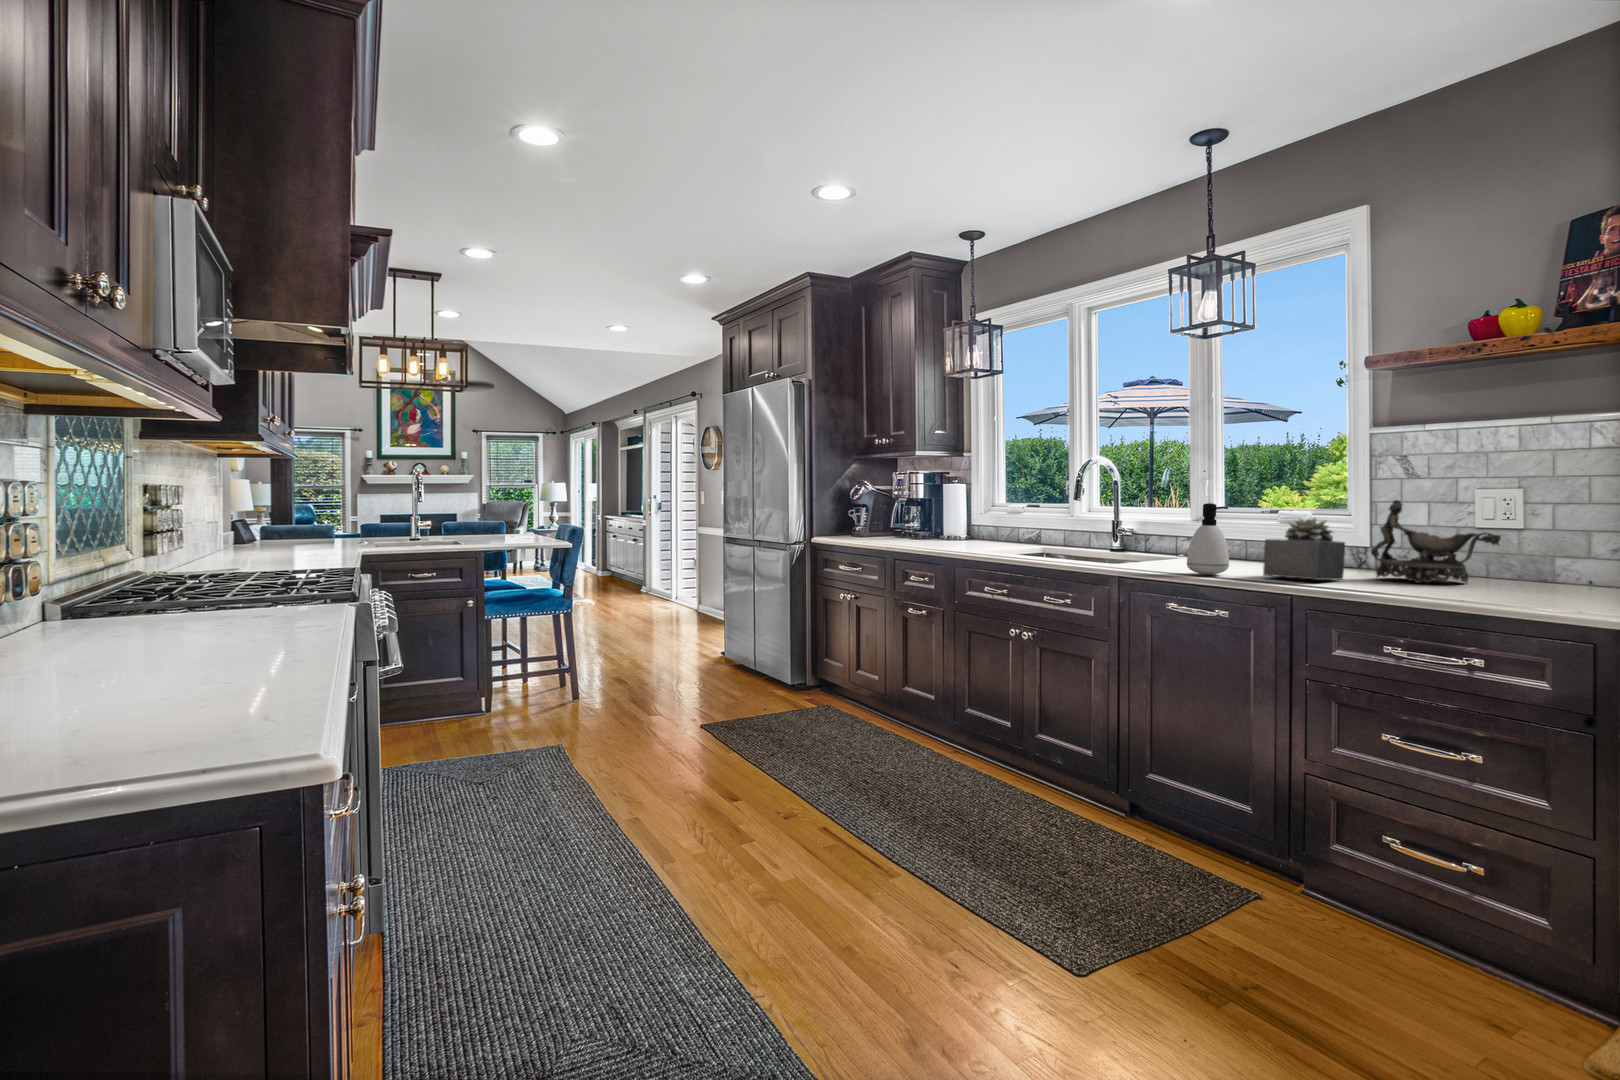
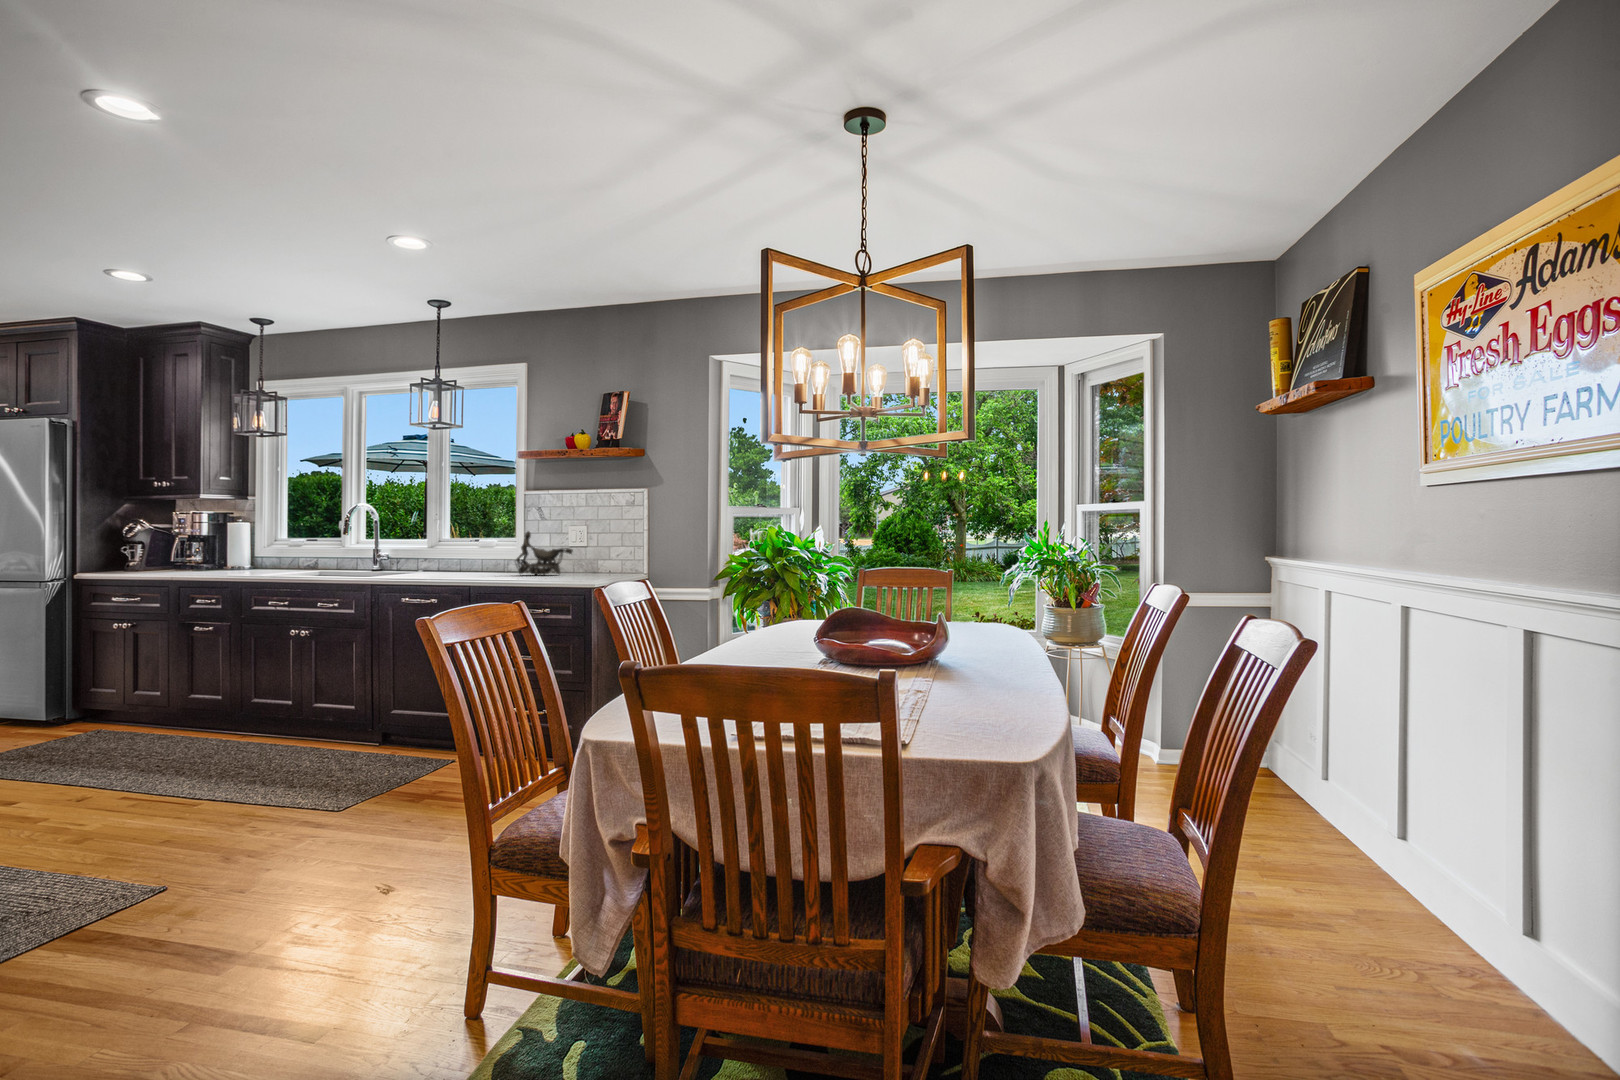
soap dispenser: present [1187,503,1229,575] -> none [414,532,439,576]
succulent plant: present [1263,518,1345,580] -> none [457,540,501,575]

